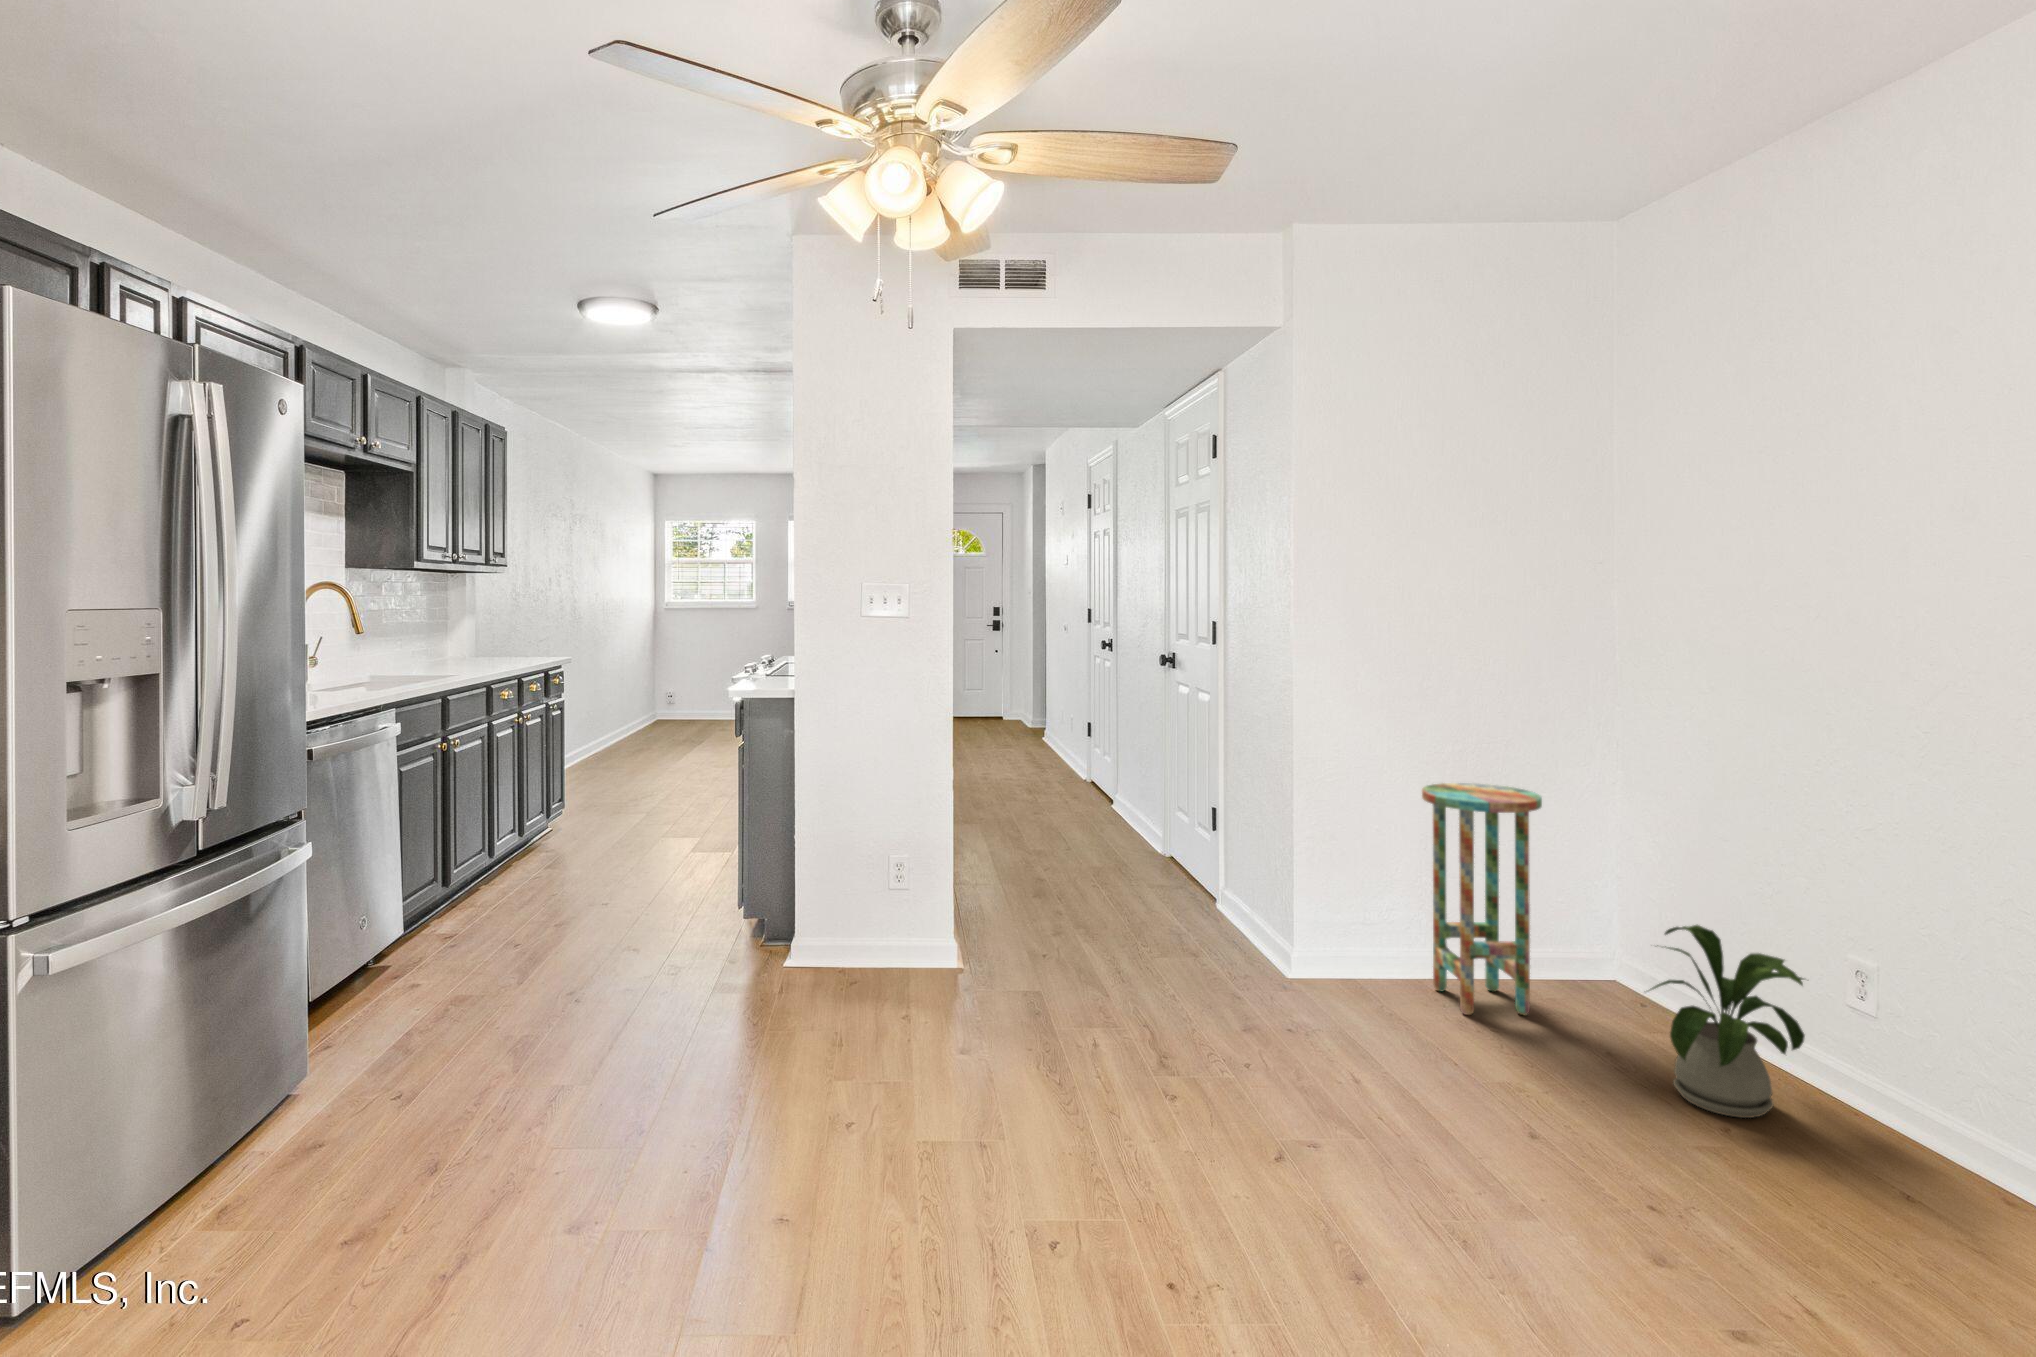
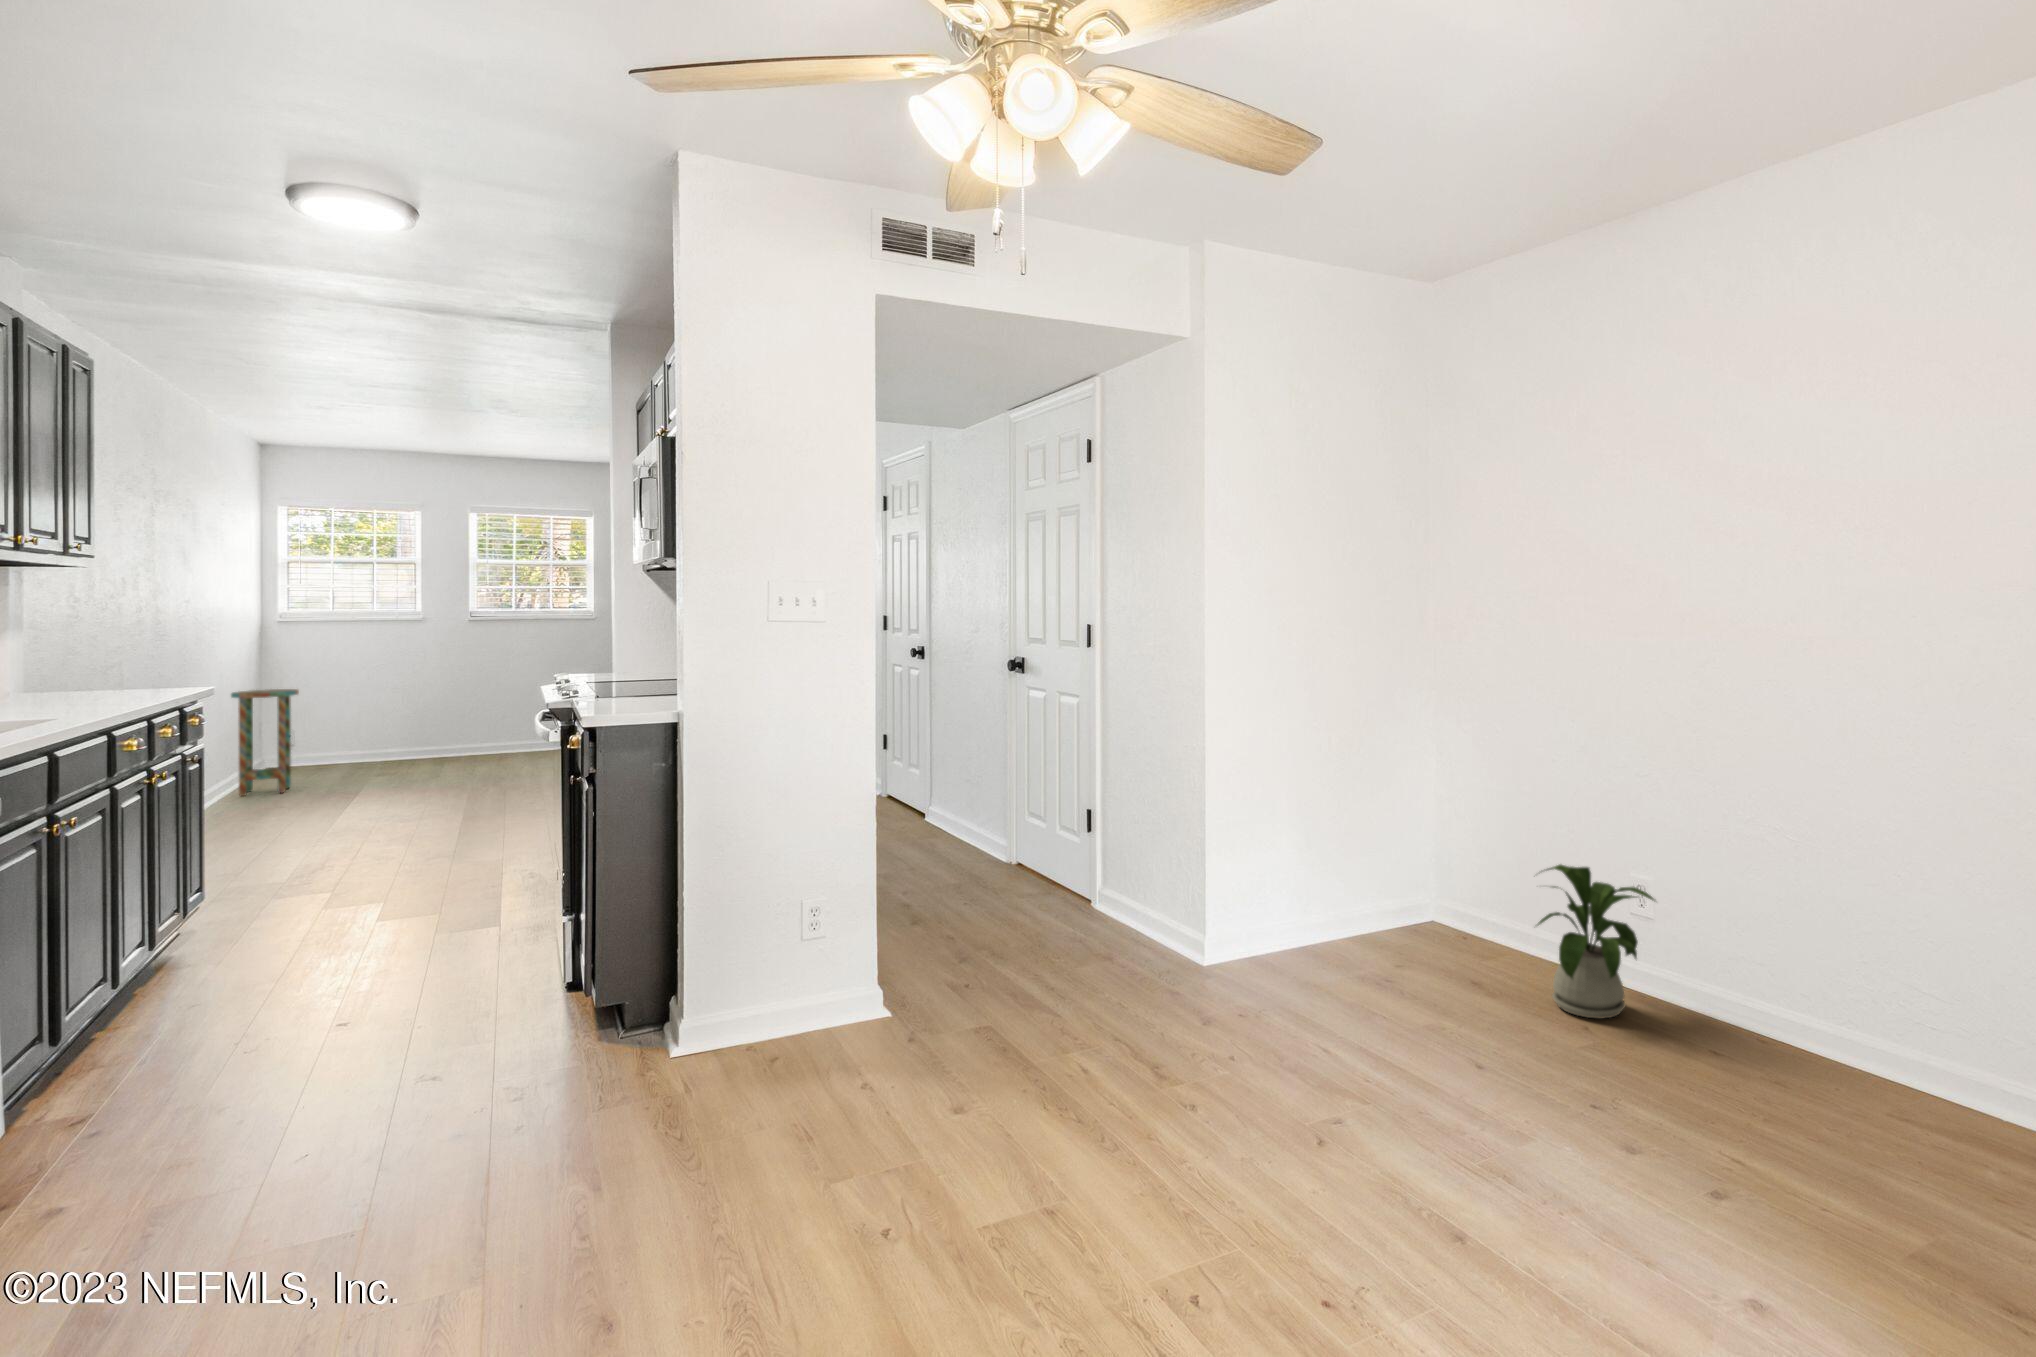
side table: present [1422,783,1542,1015] -> present [231,689,299,796]

